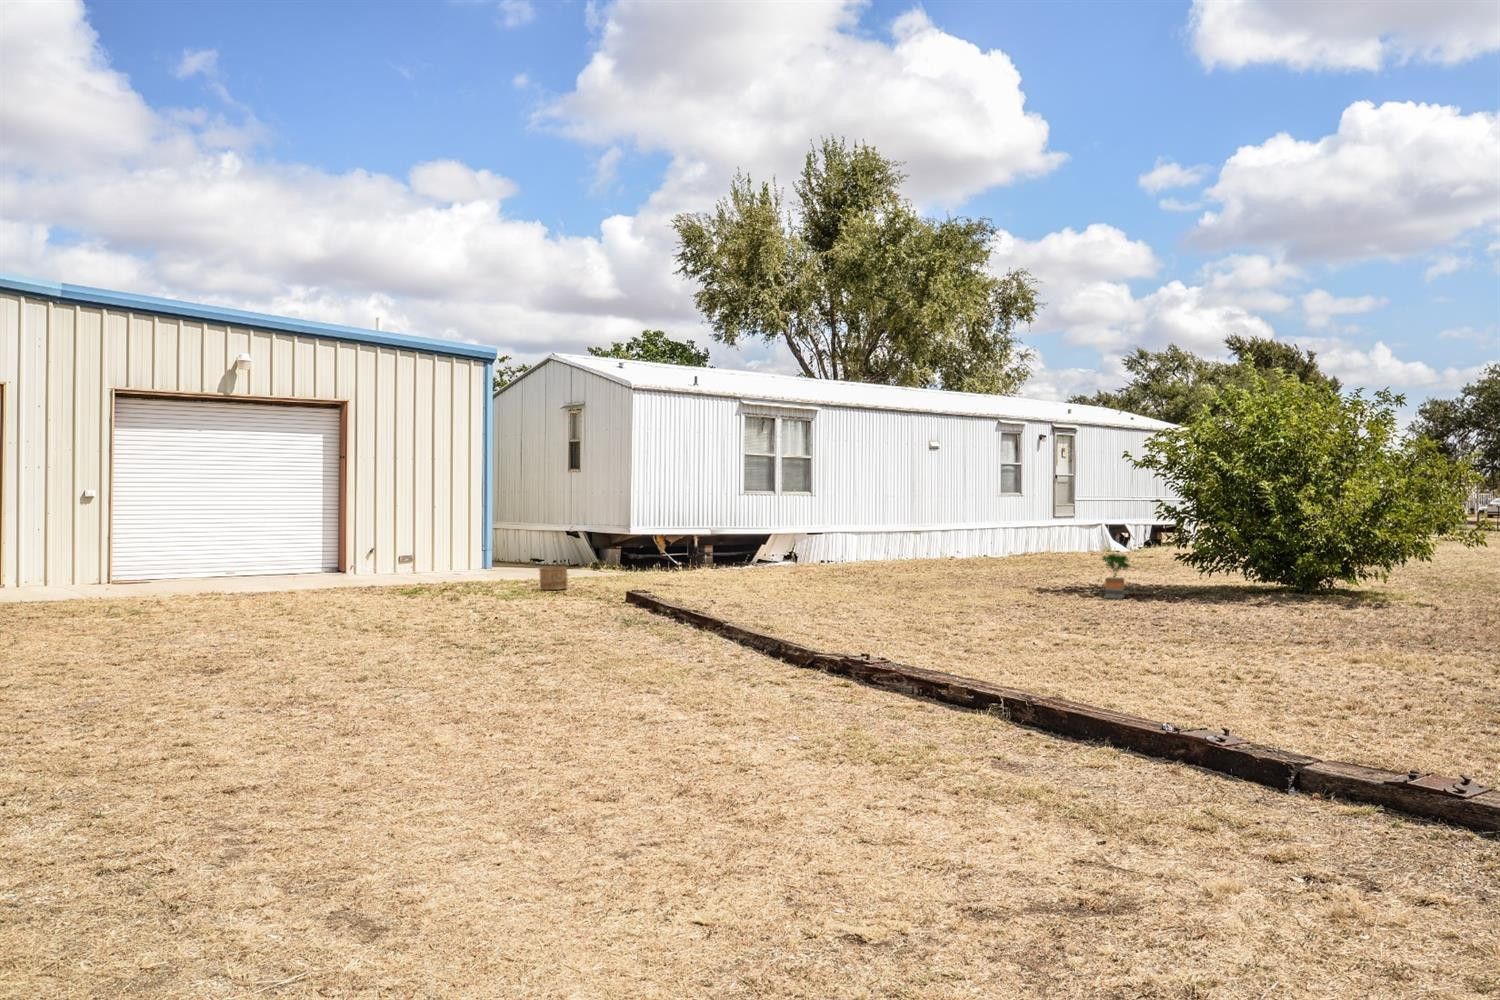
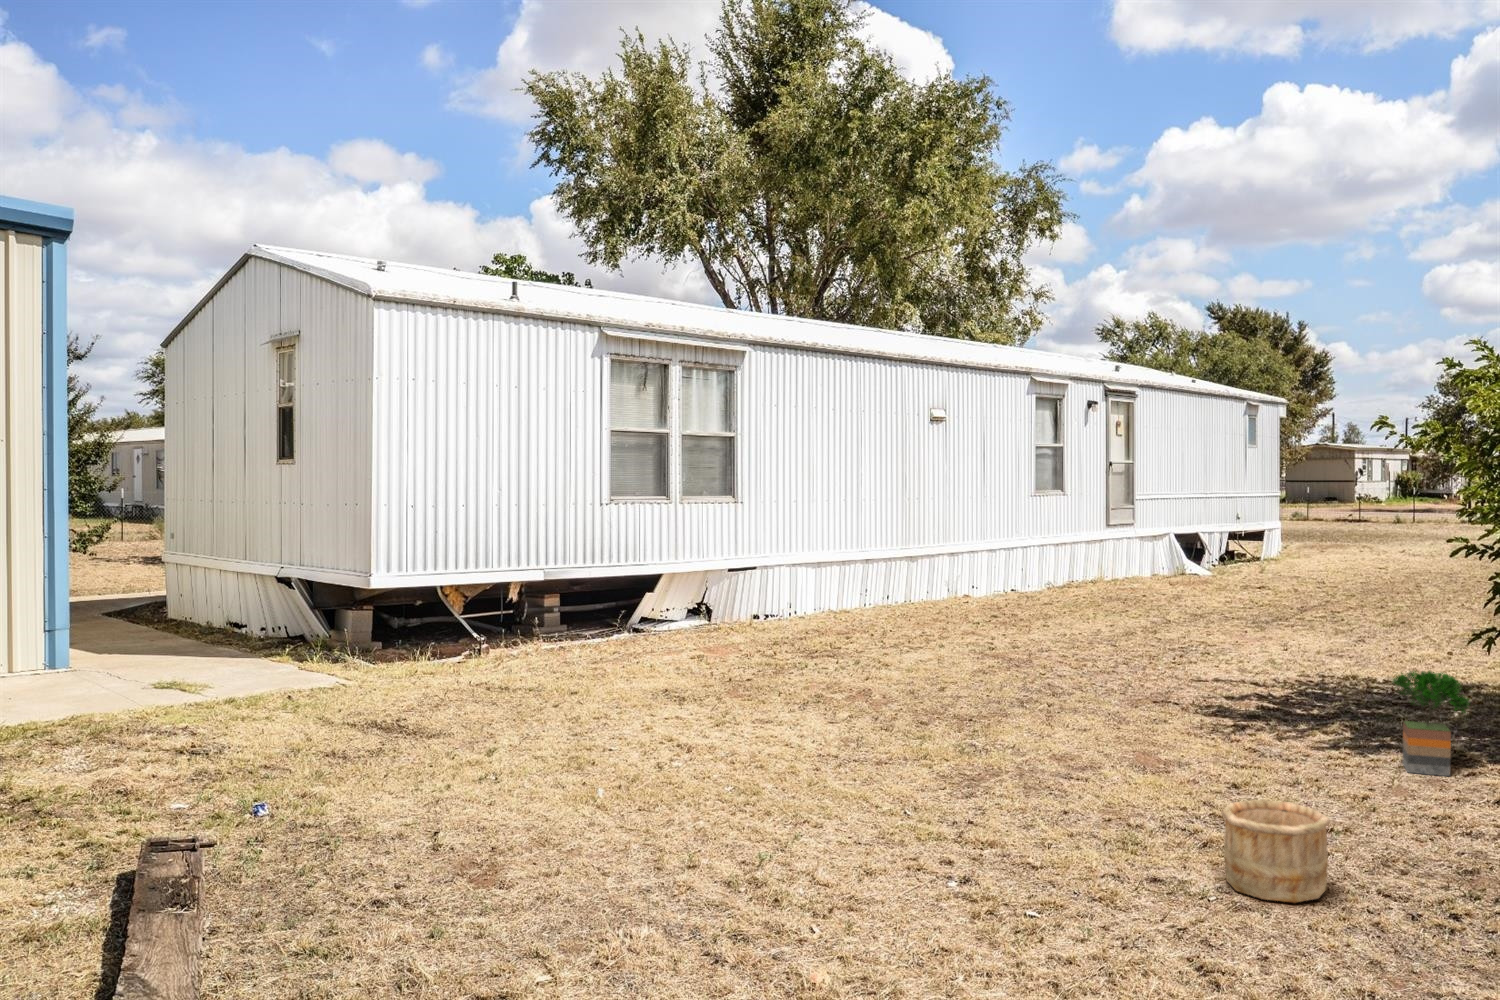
wooden bucket: present [539,566,568,590] -> present [1221,800,1330,903]

